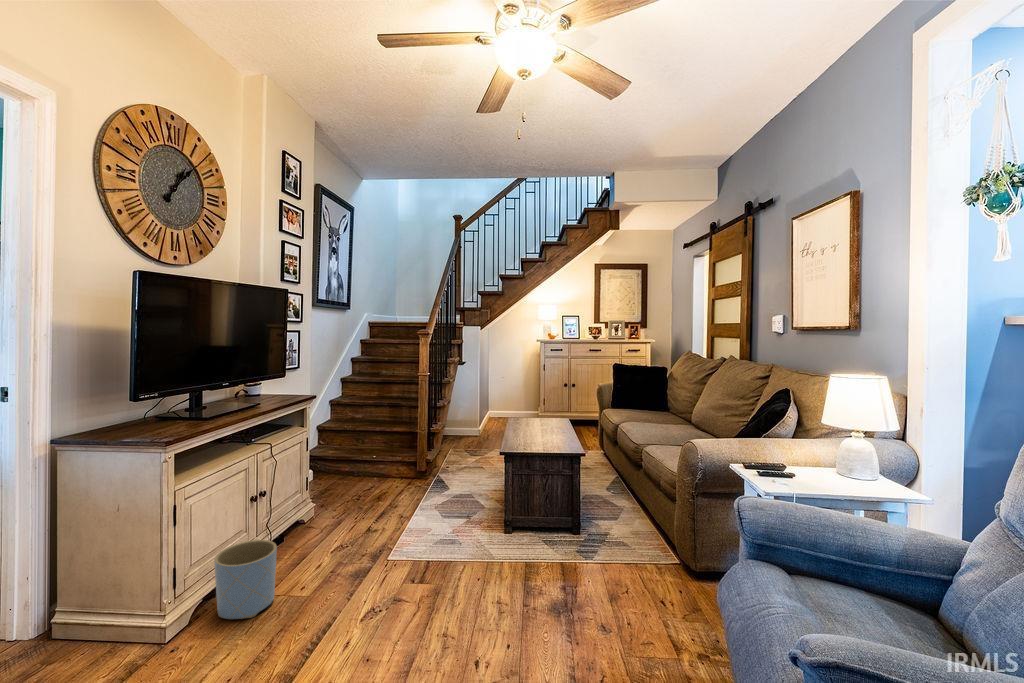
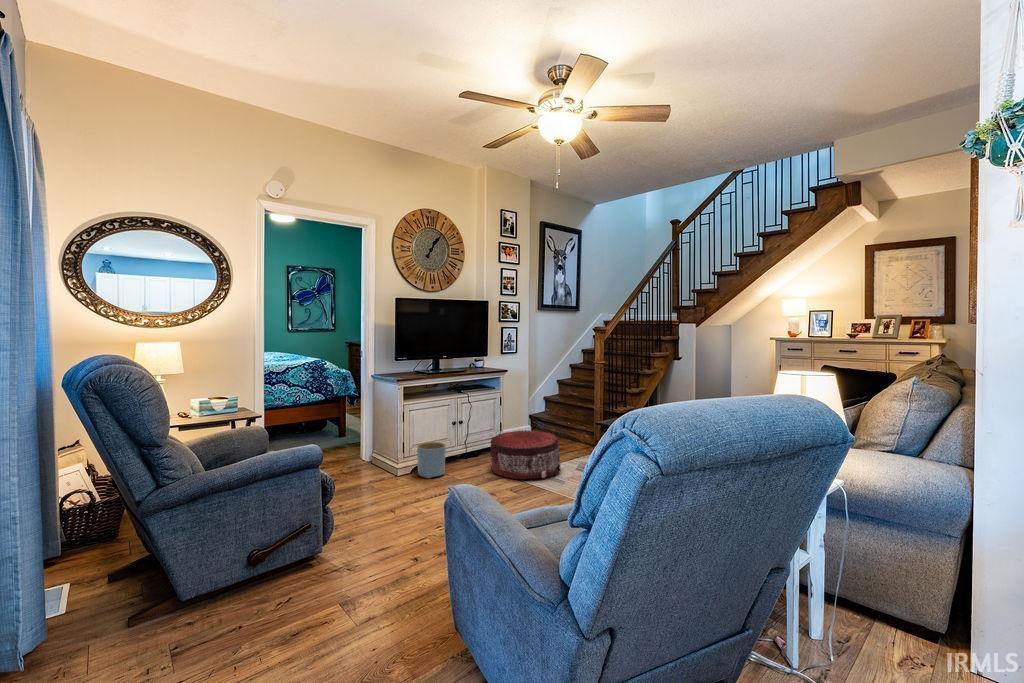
pouf: none [334,474,442,562] -> present [491,430,561,479]

